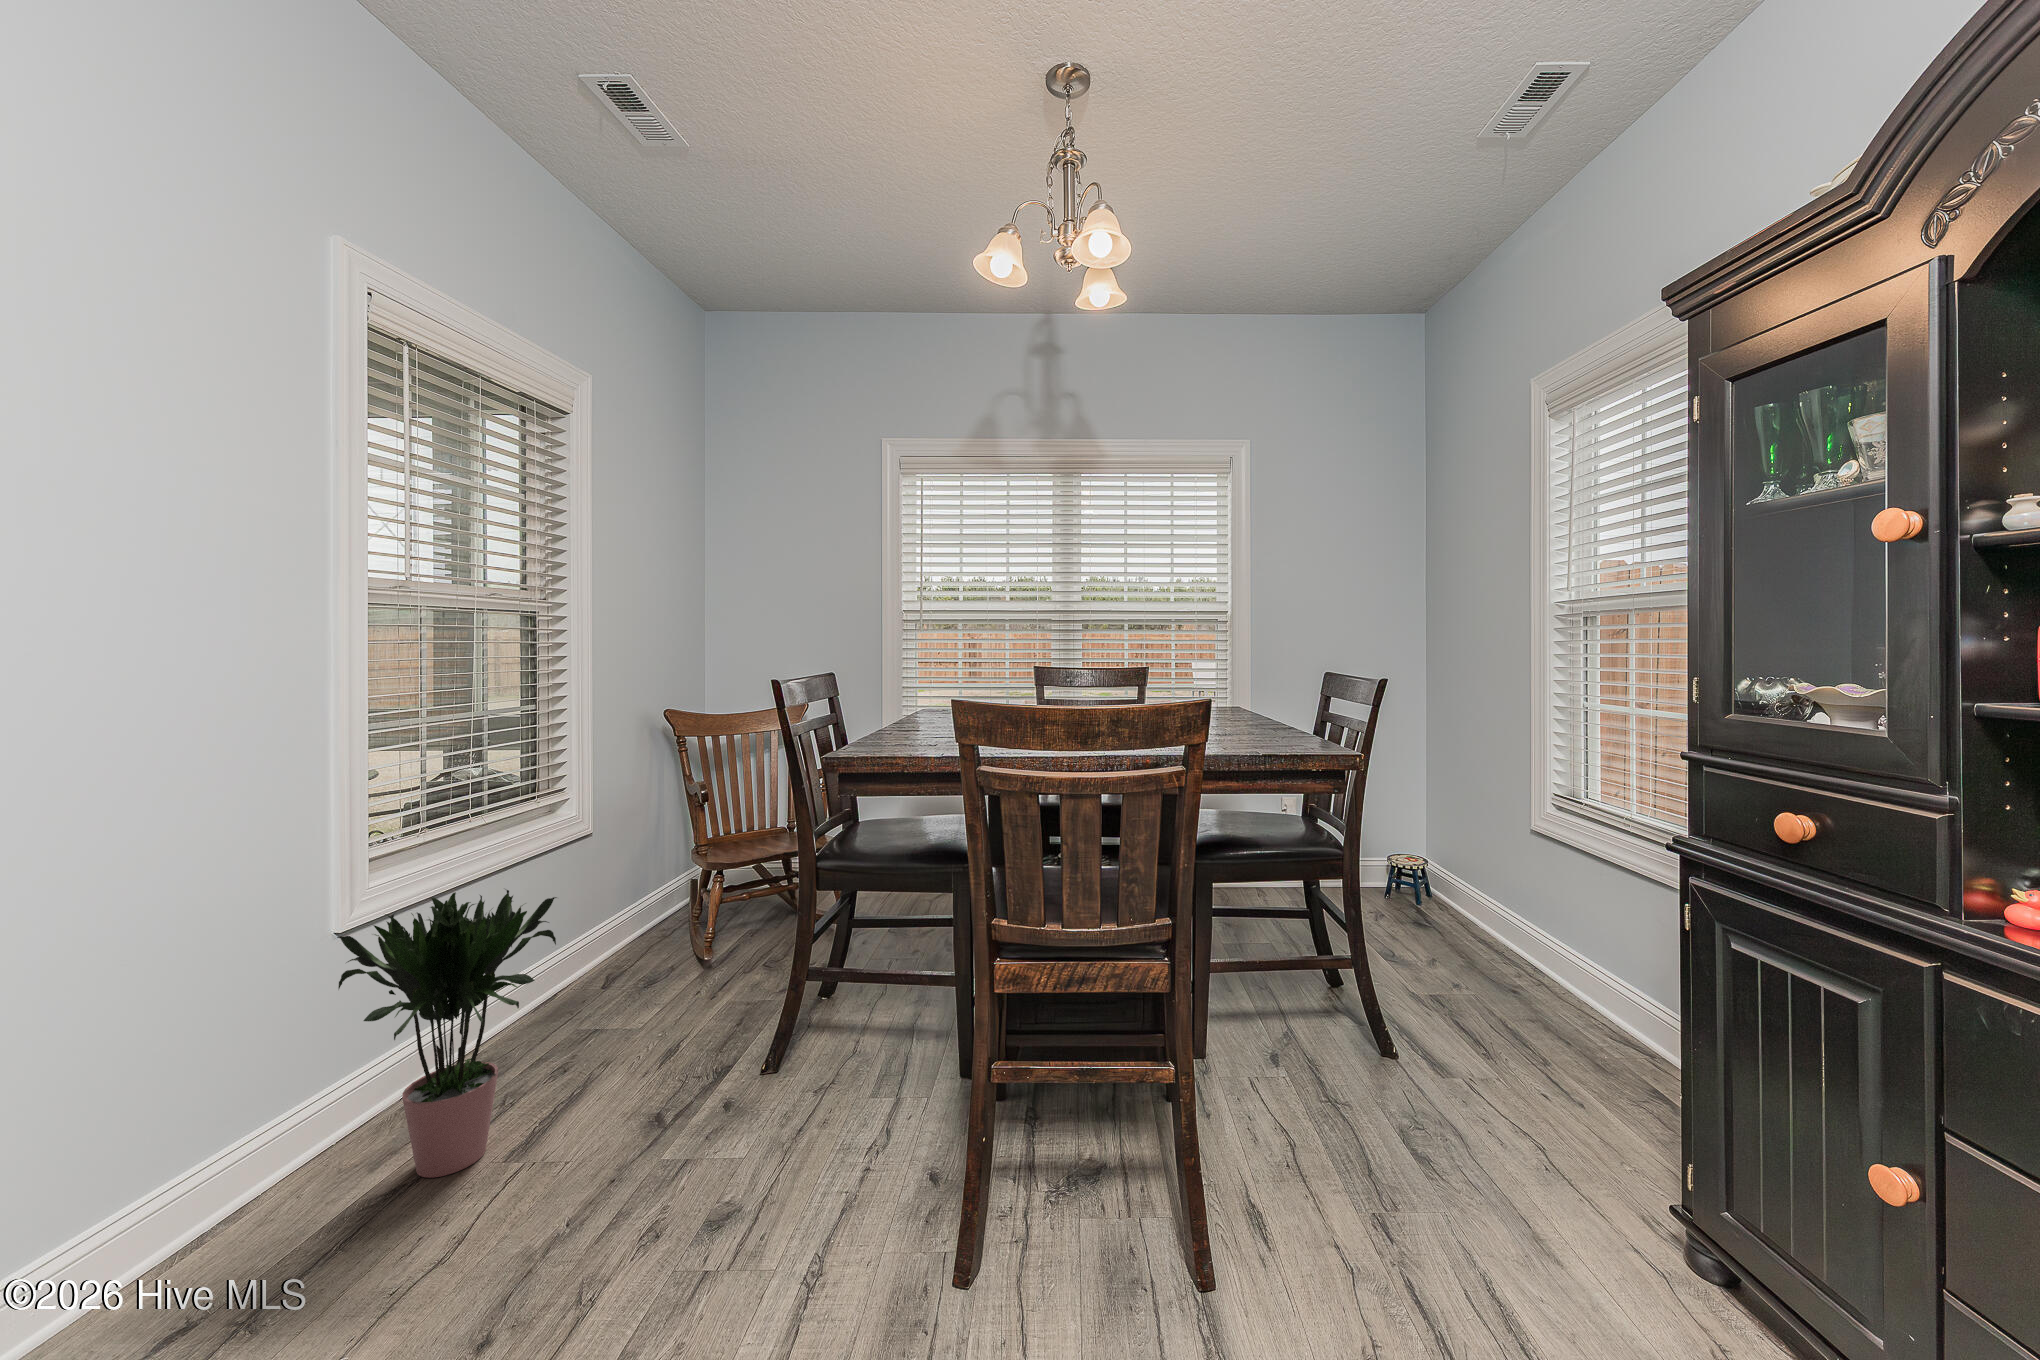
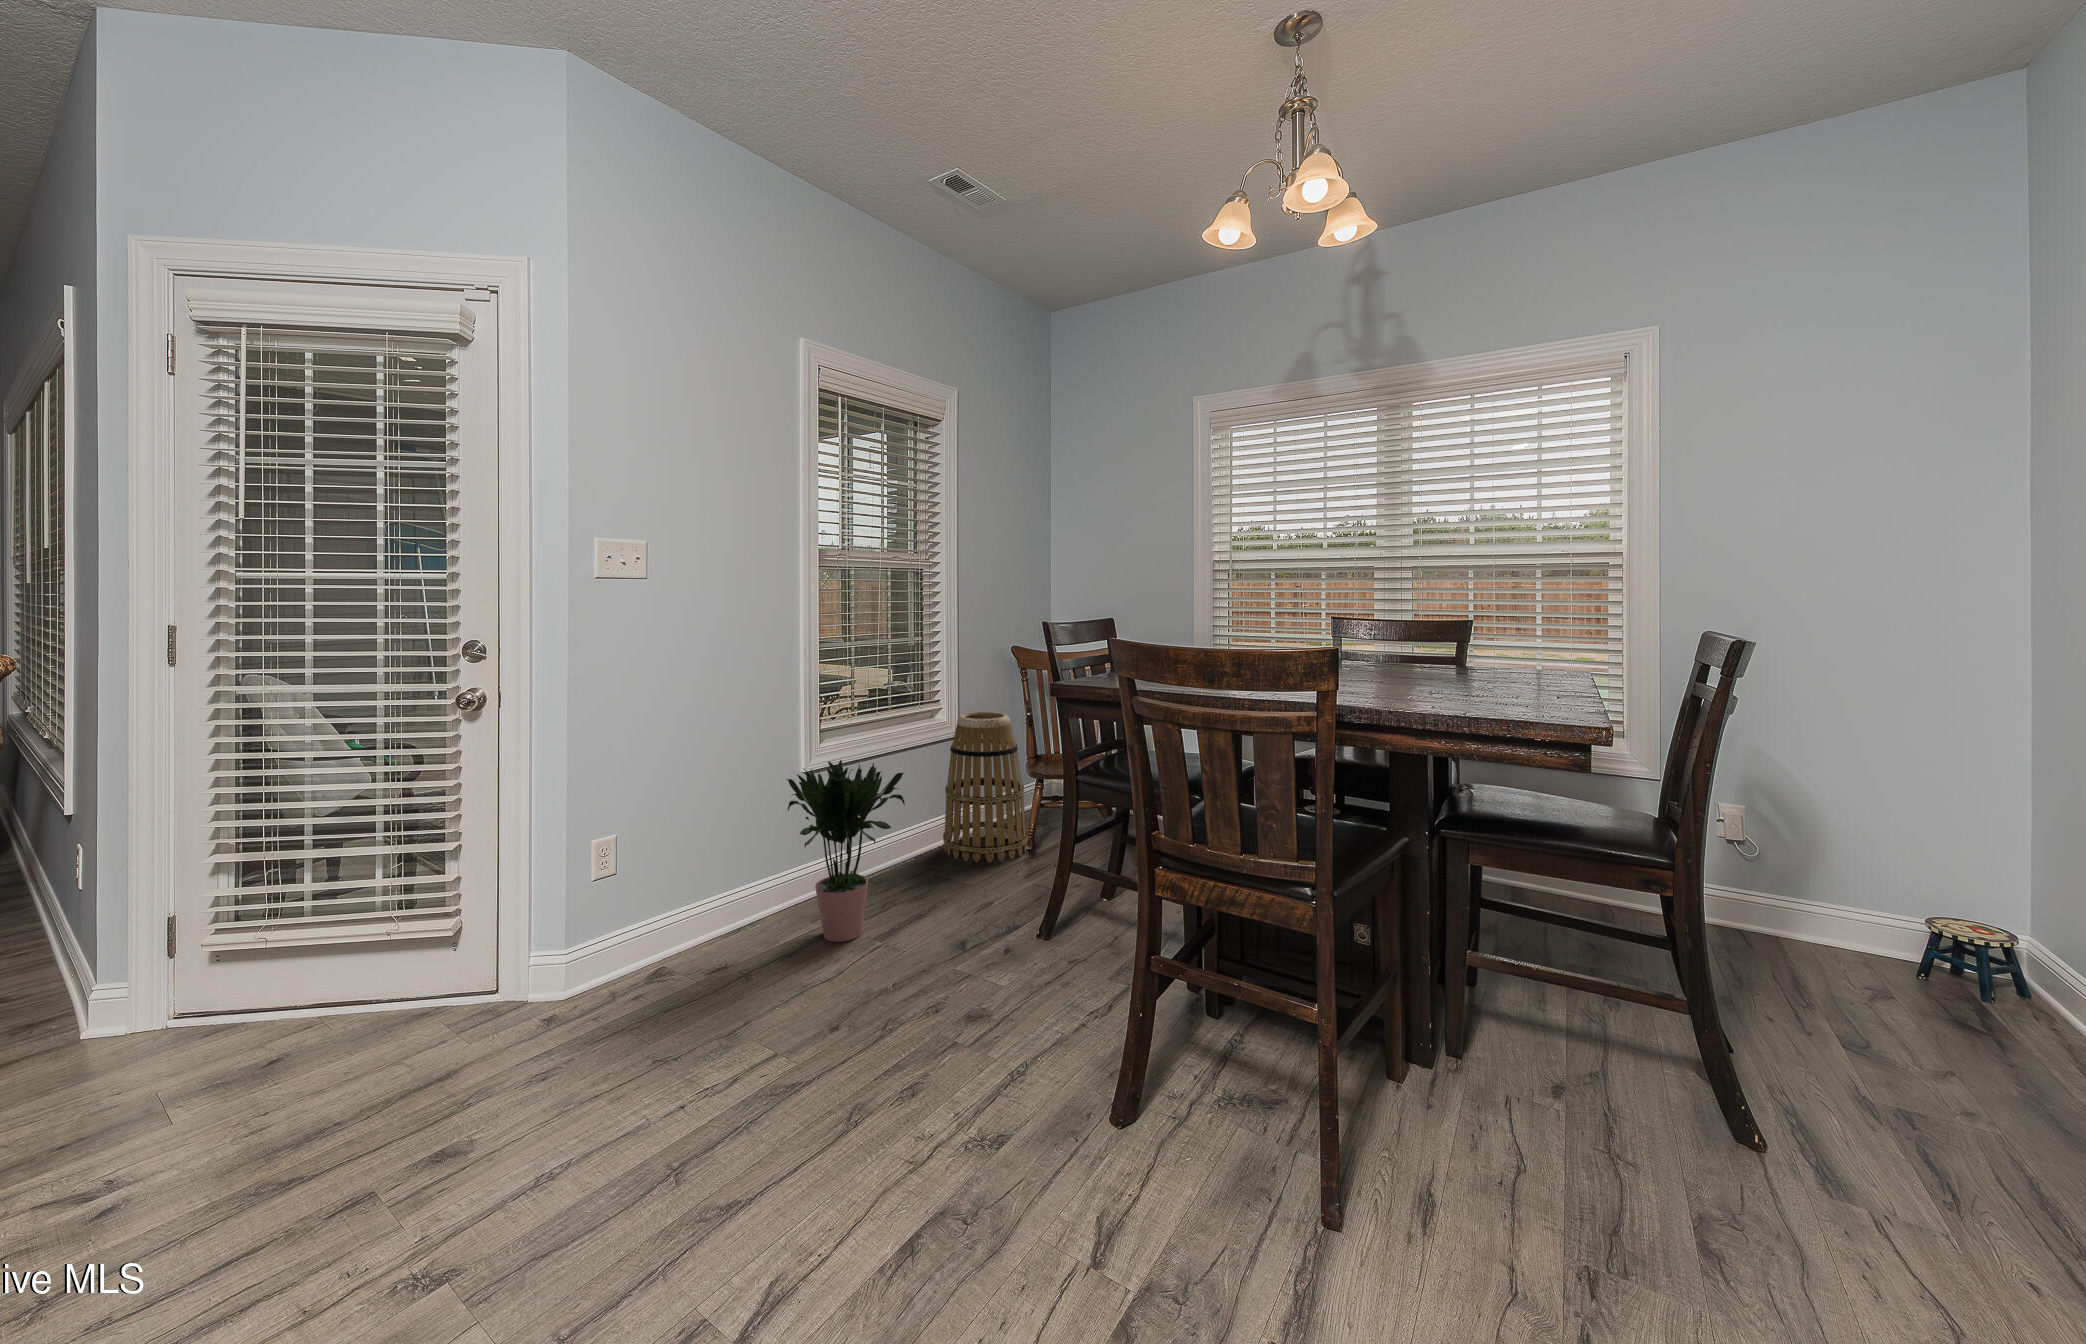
basket: none [570,801,695,1006] -> present [943,712,1028,862]

